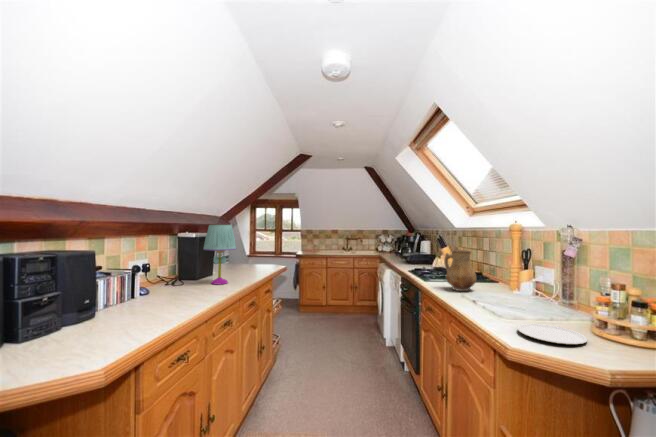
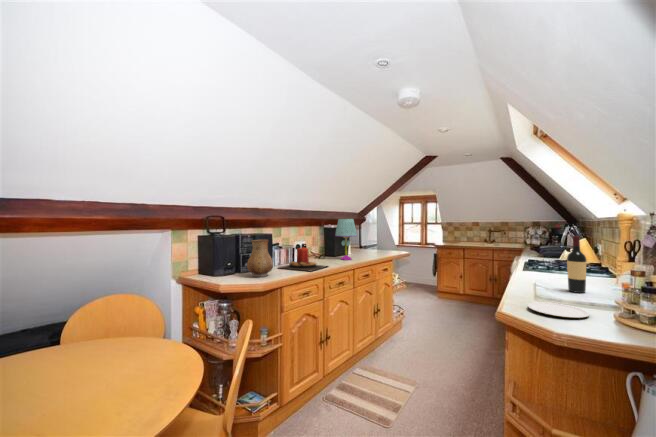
wine bottle: none [500,246,518,304] -> present [567,236,586,293]
ceramic pitcher: present [444,250,476,291] -> present [247,239,273,277]
candle: none [110,272,207,315] -> present [278,247,327,272]

